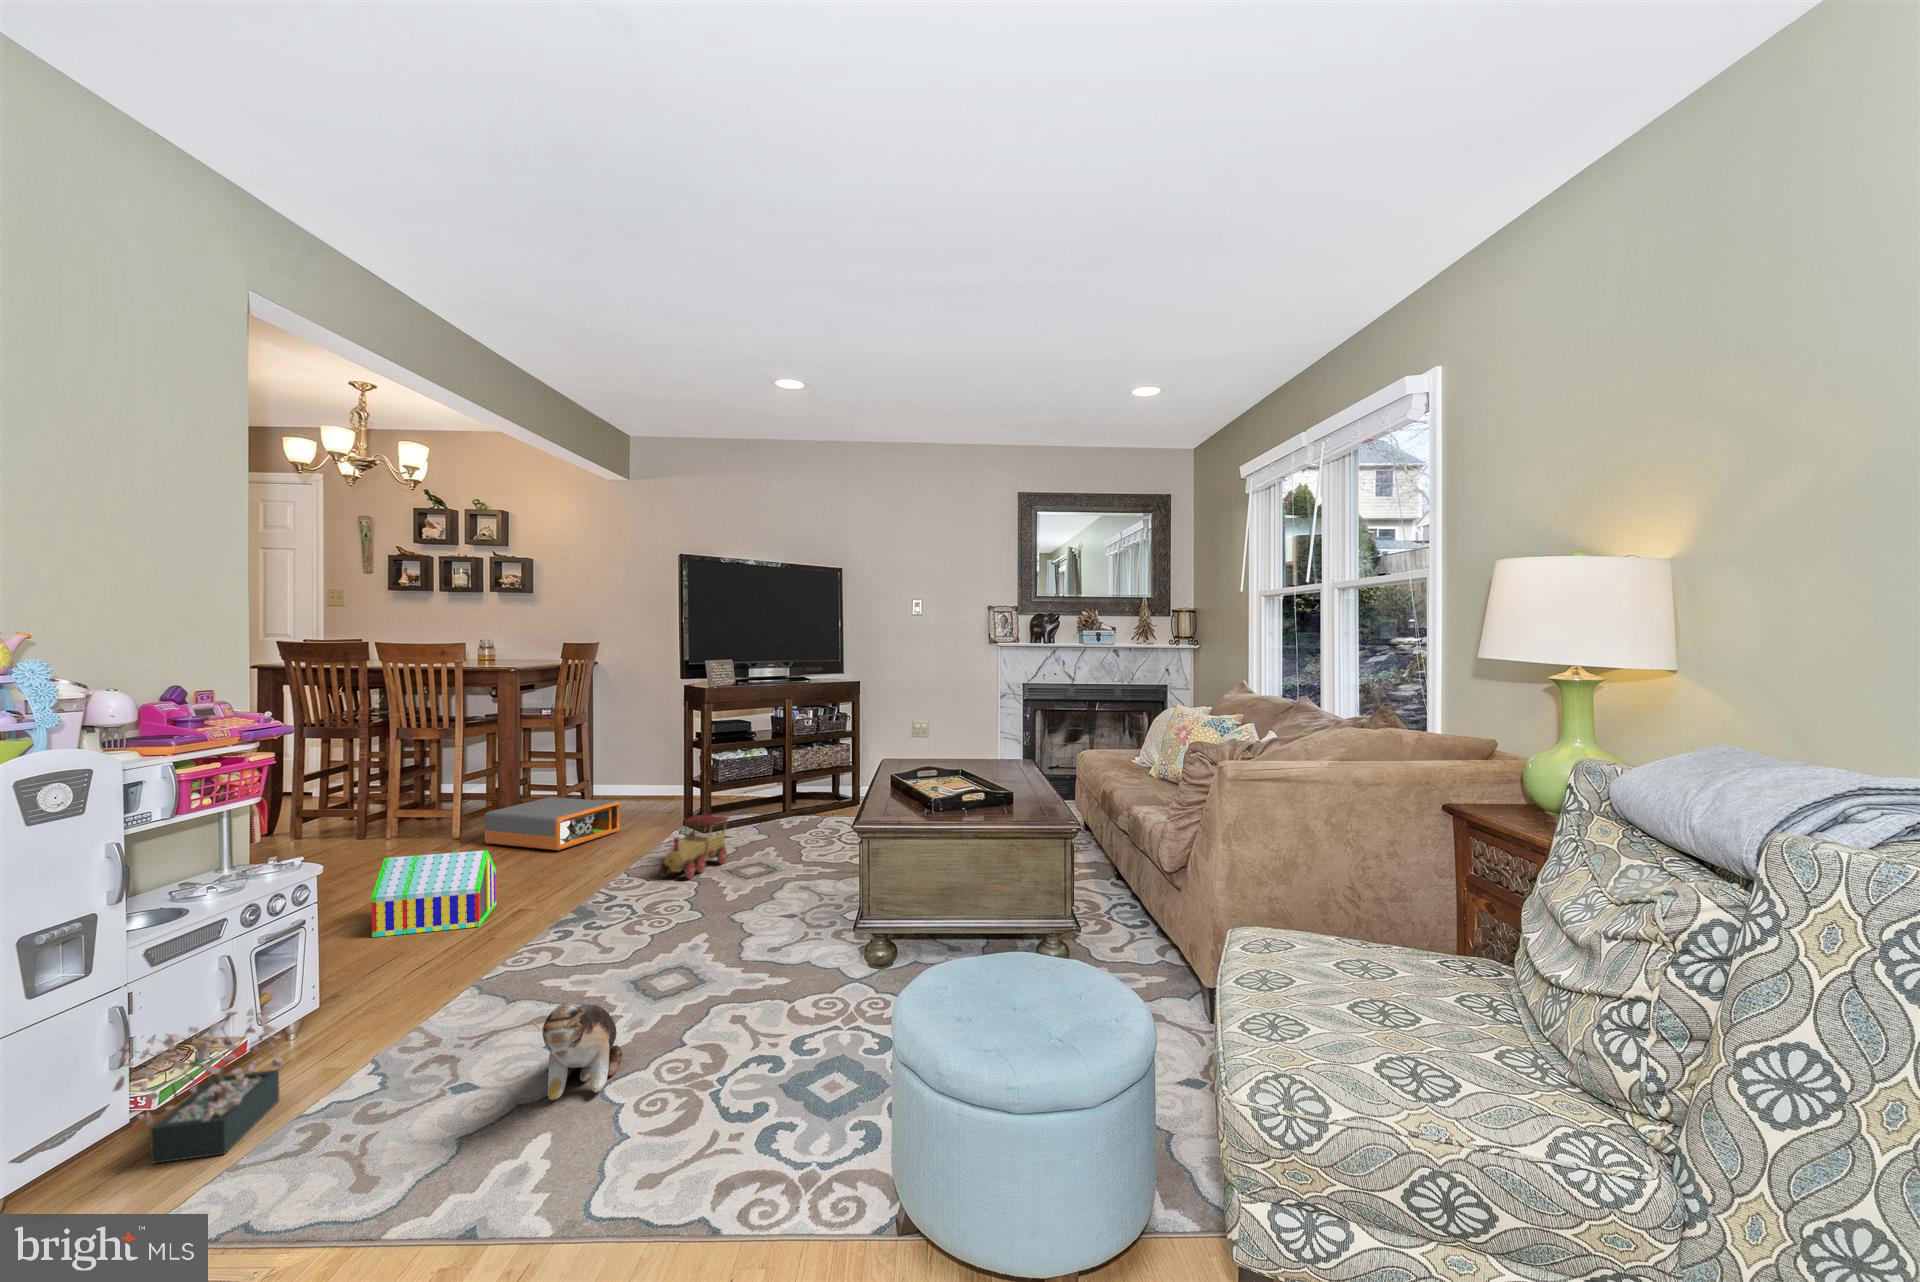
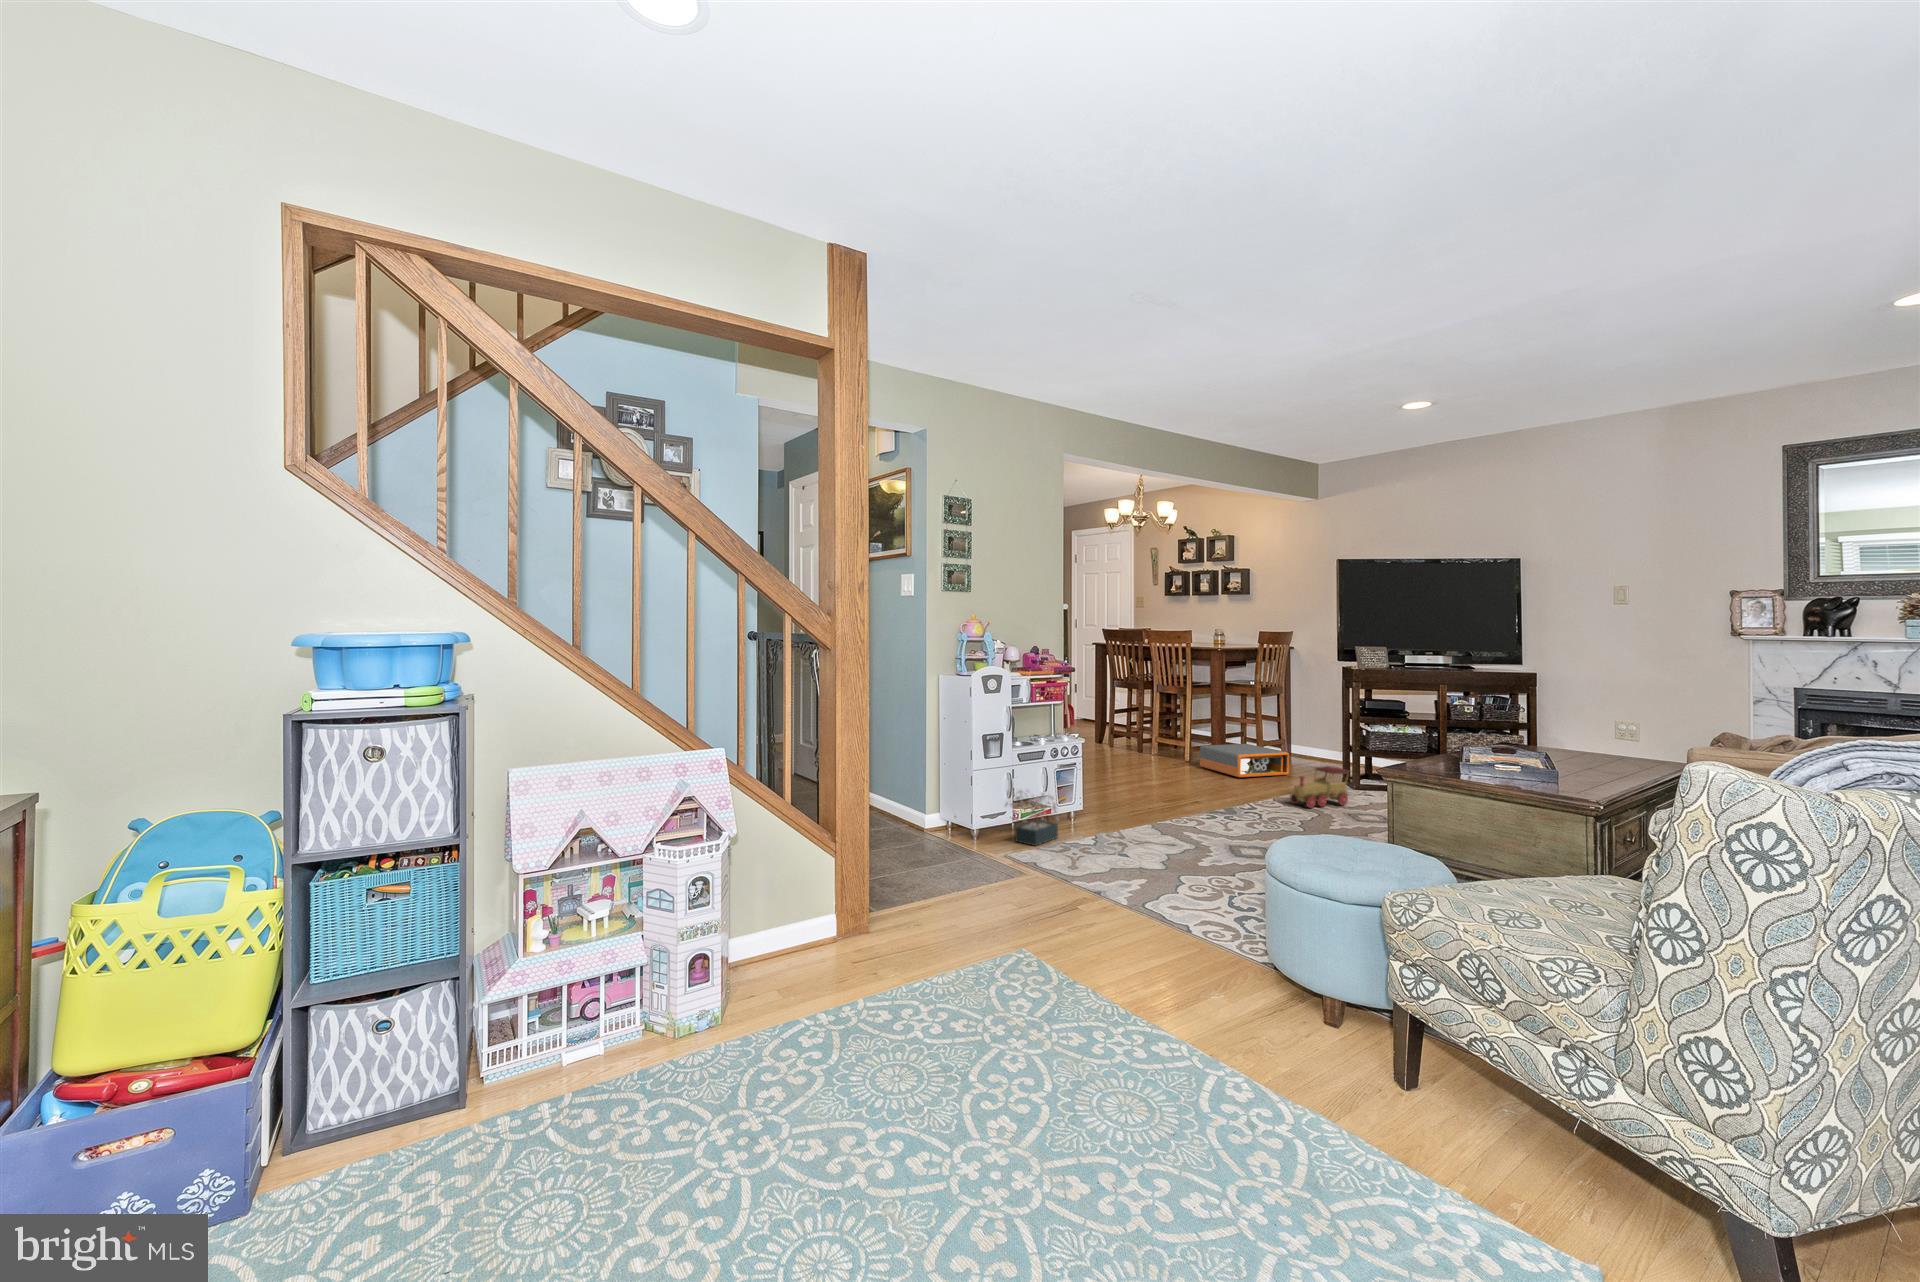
toy house: present [372,850,497,937] -> none [1119,754,1185,803]
plush toy: present [532,1001,622,1100] -> none [1140,819,1199,872]

